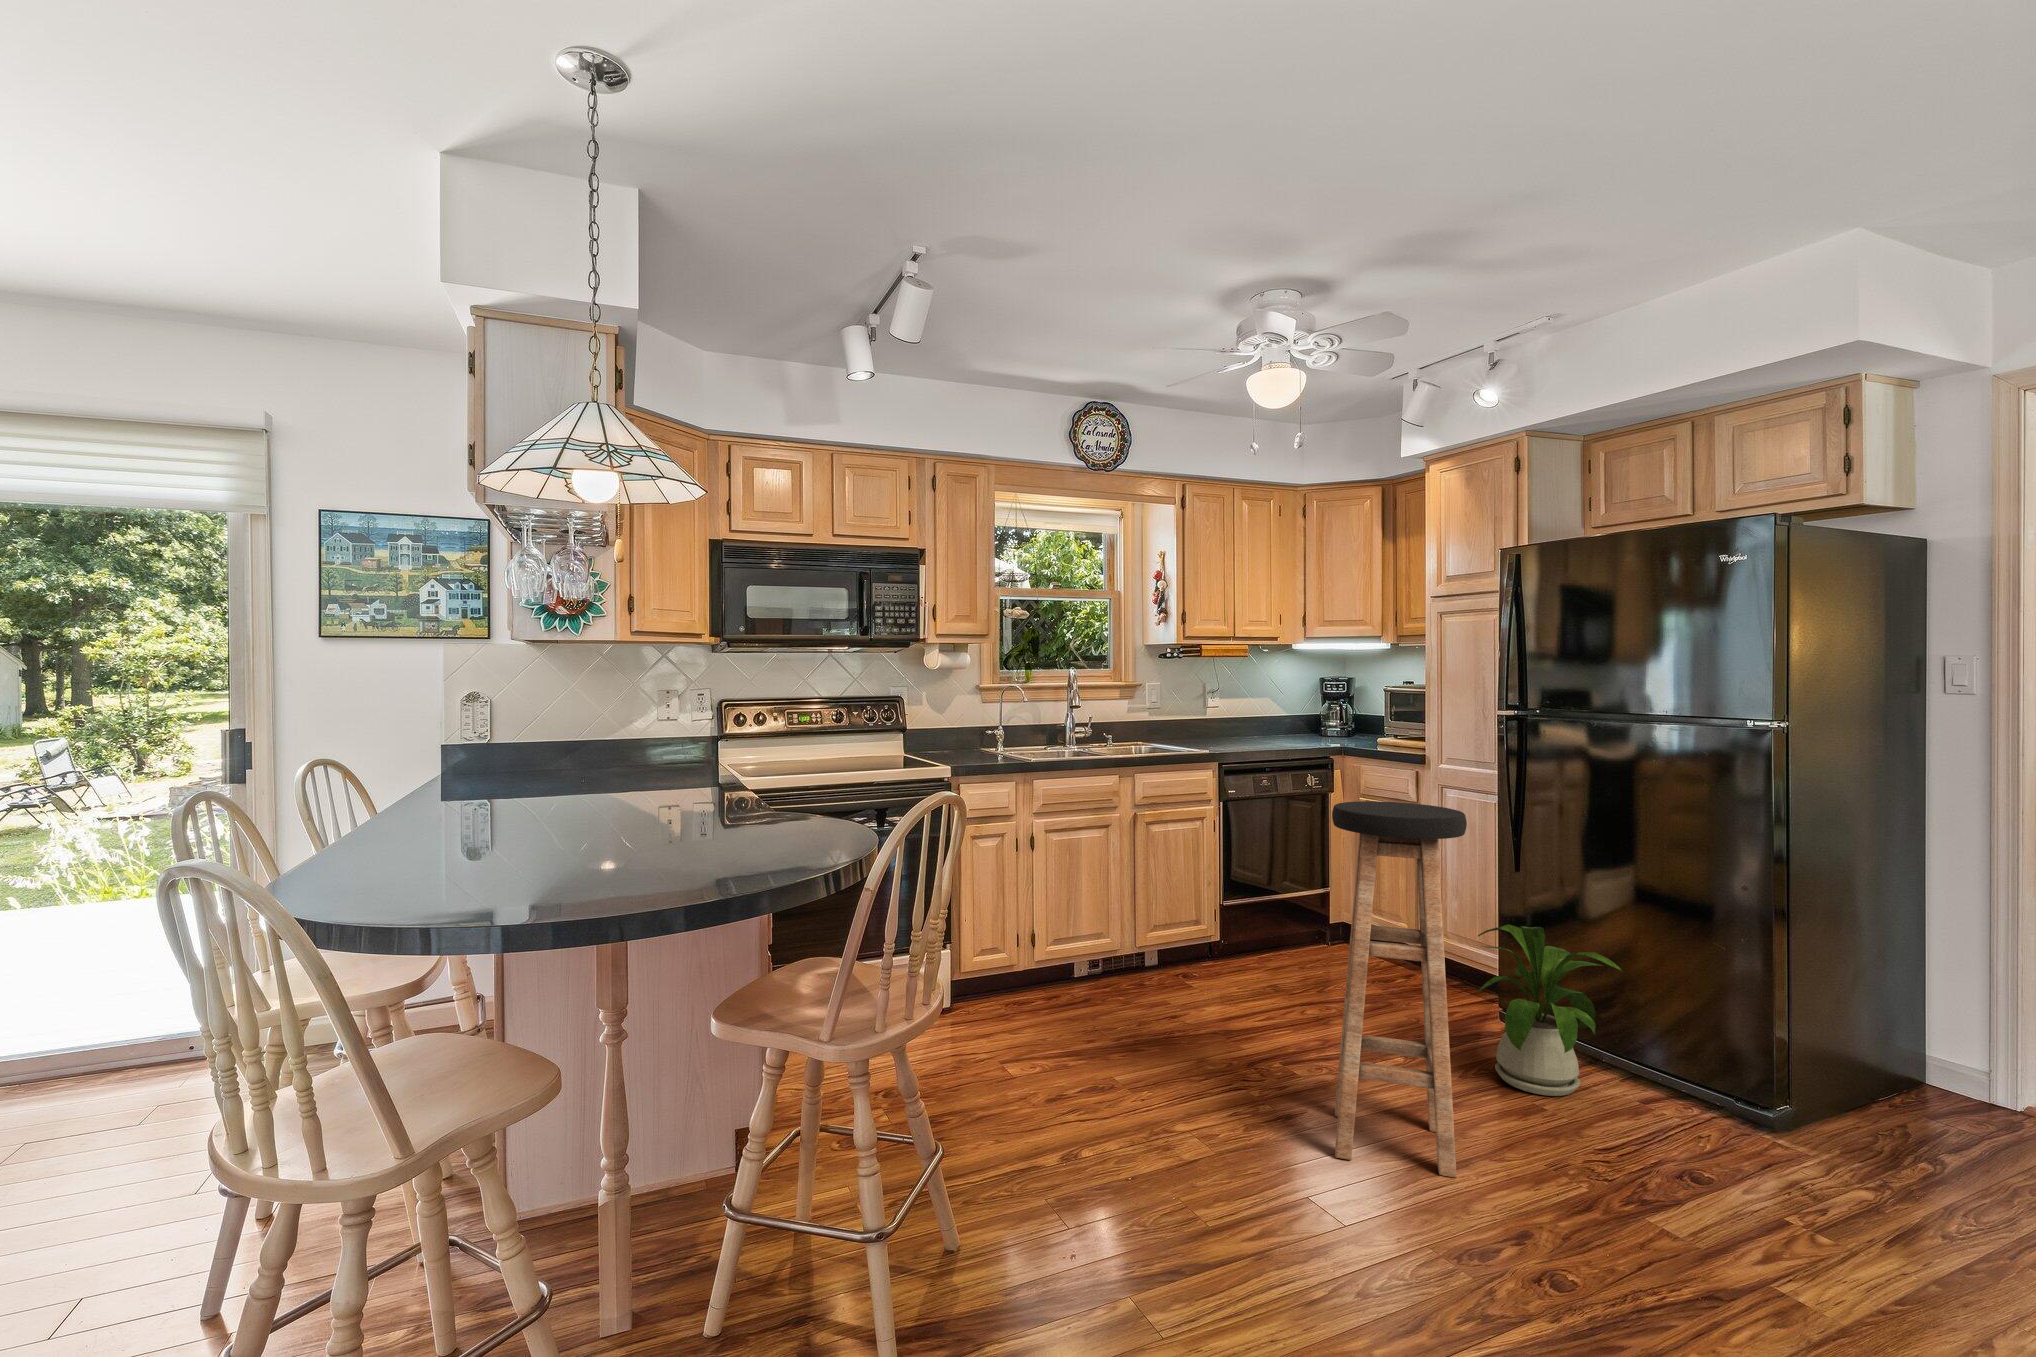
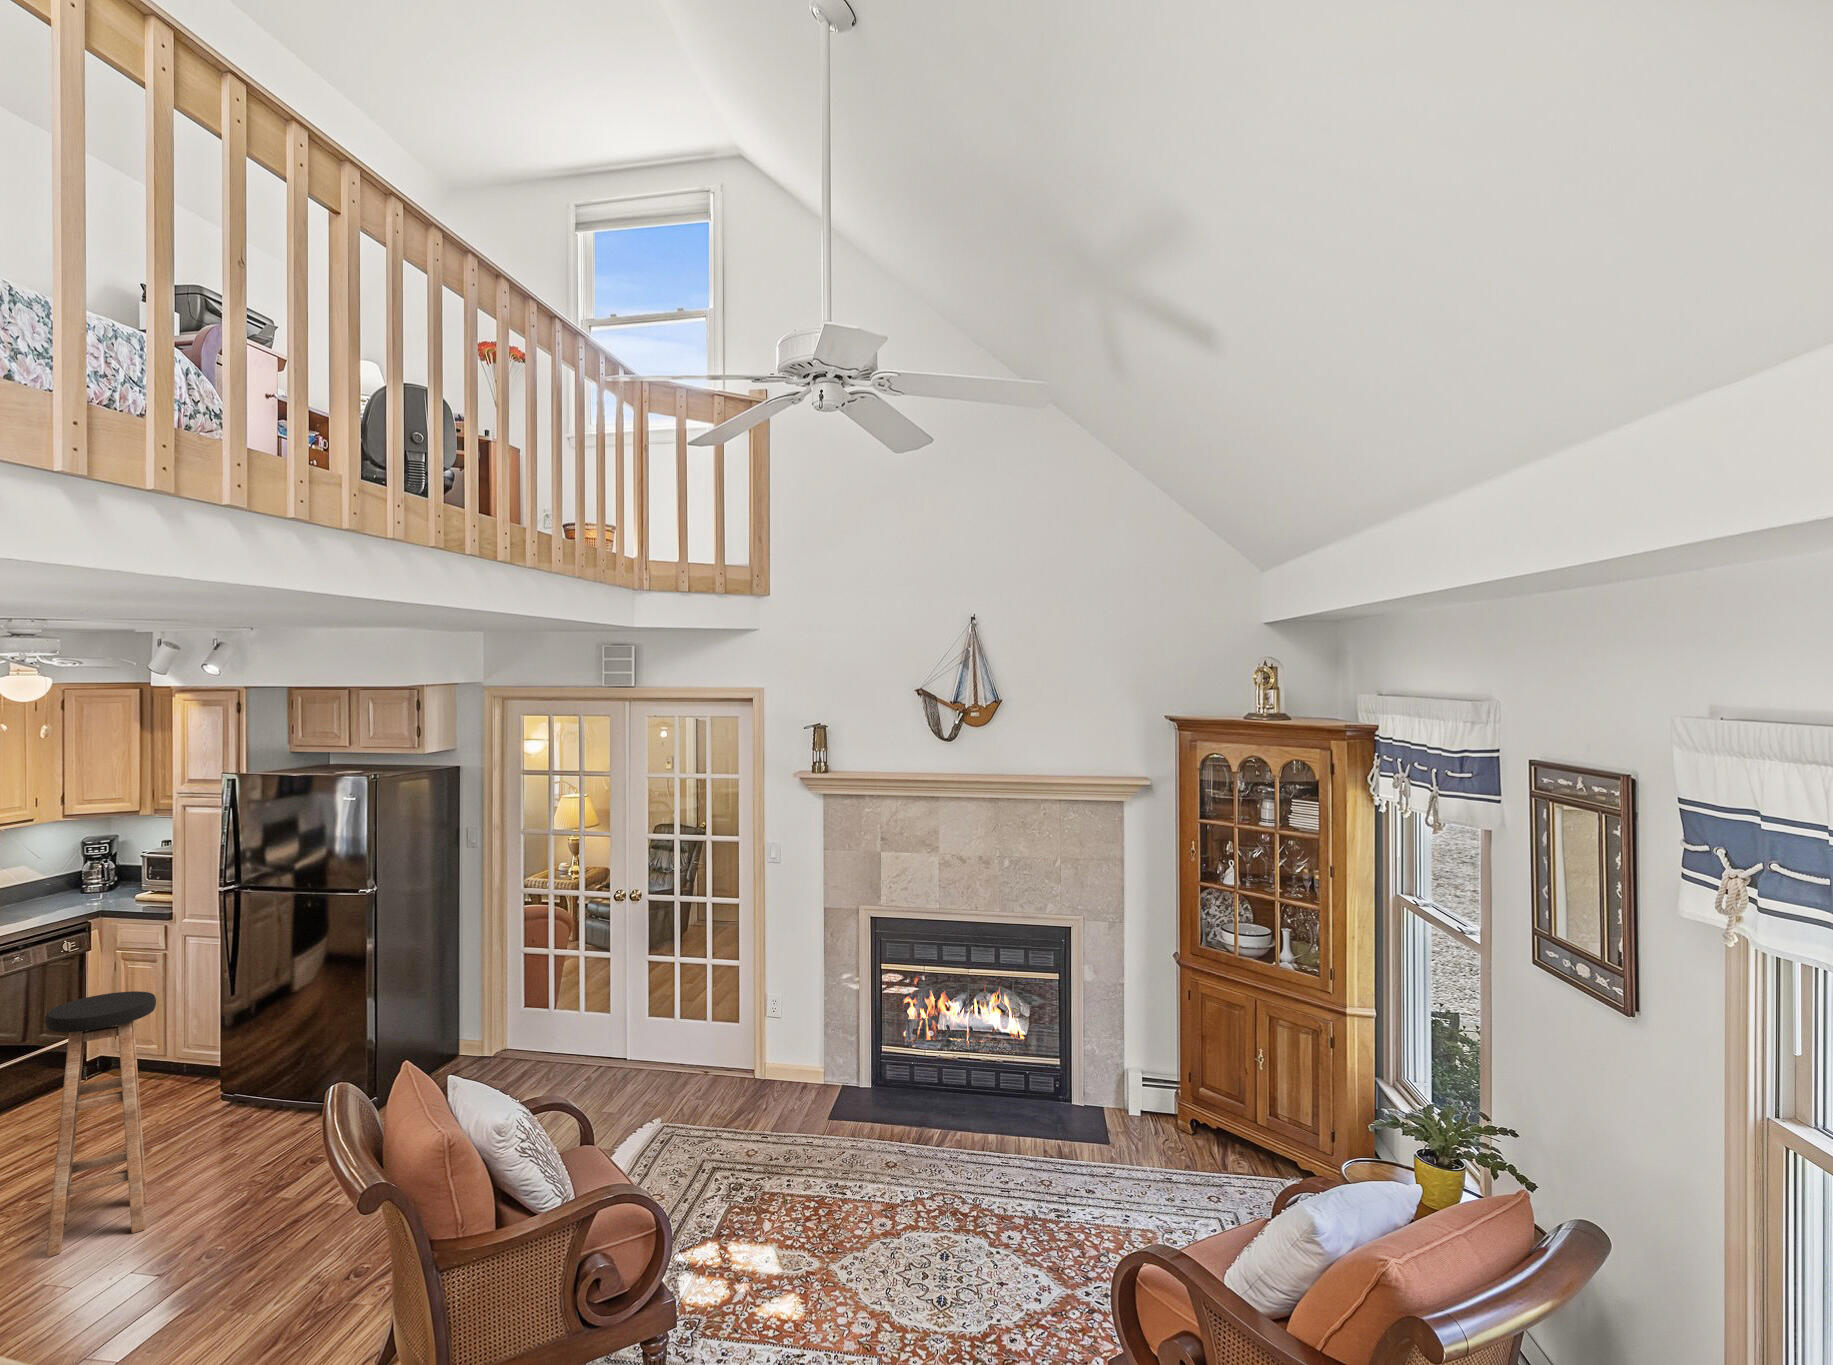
house plant: present [1476,924,1623,1096] -> none [184,1040,283,1148]

